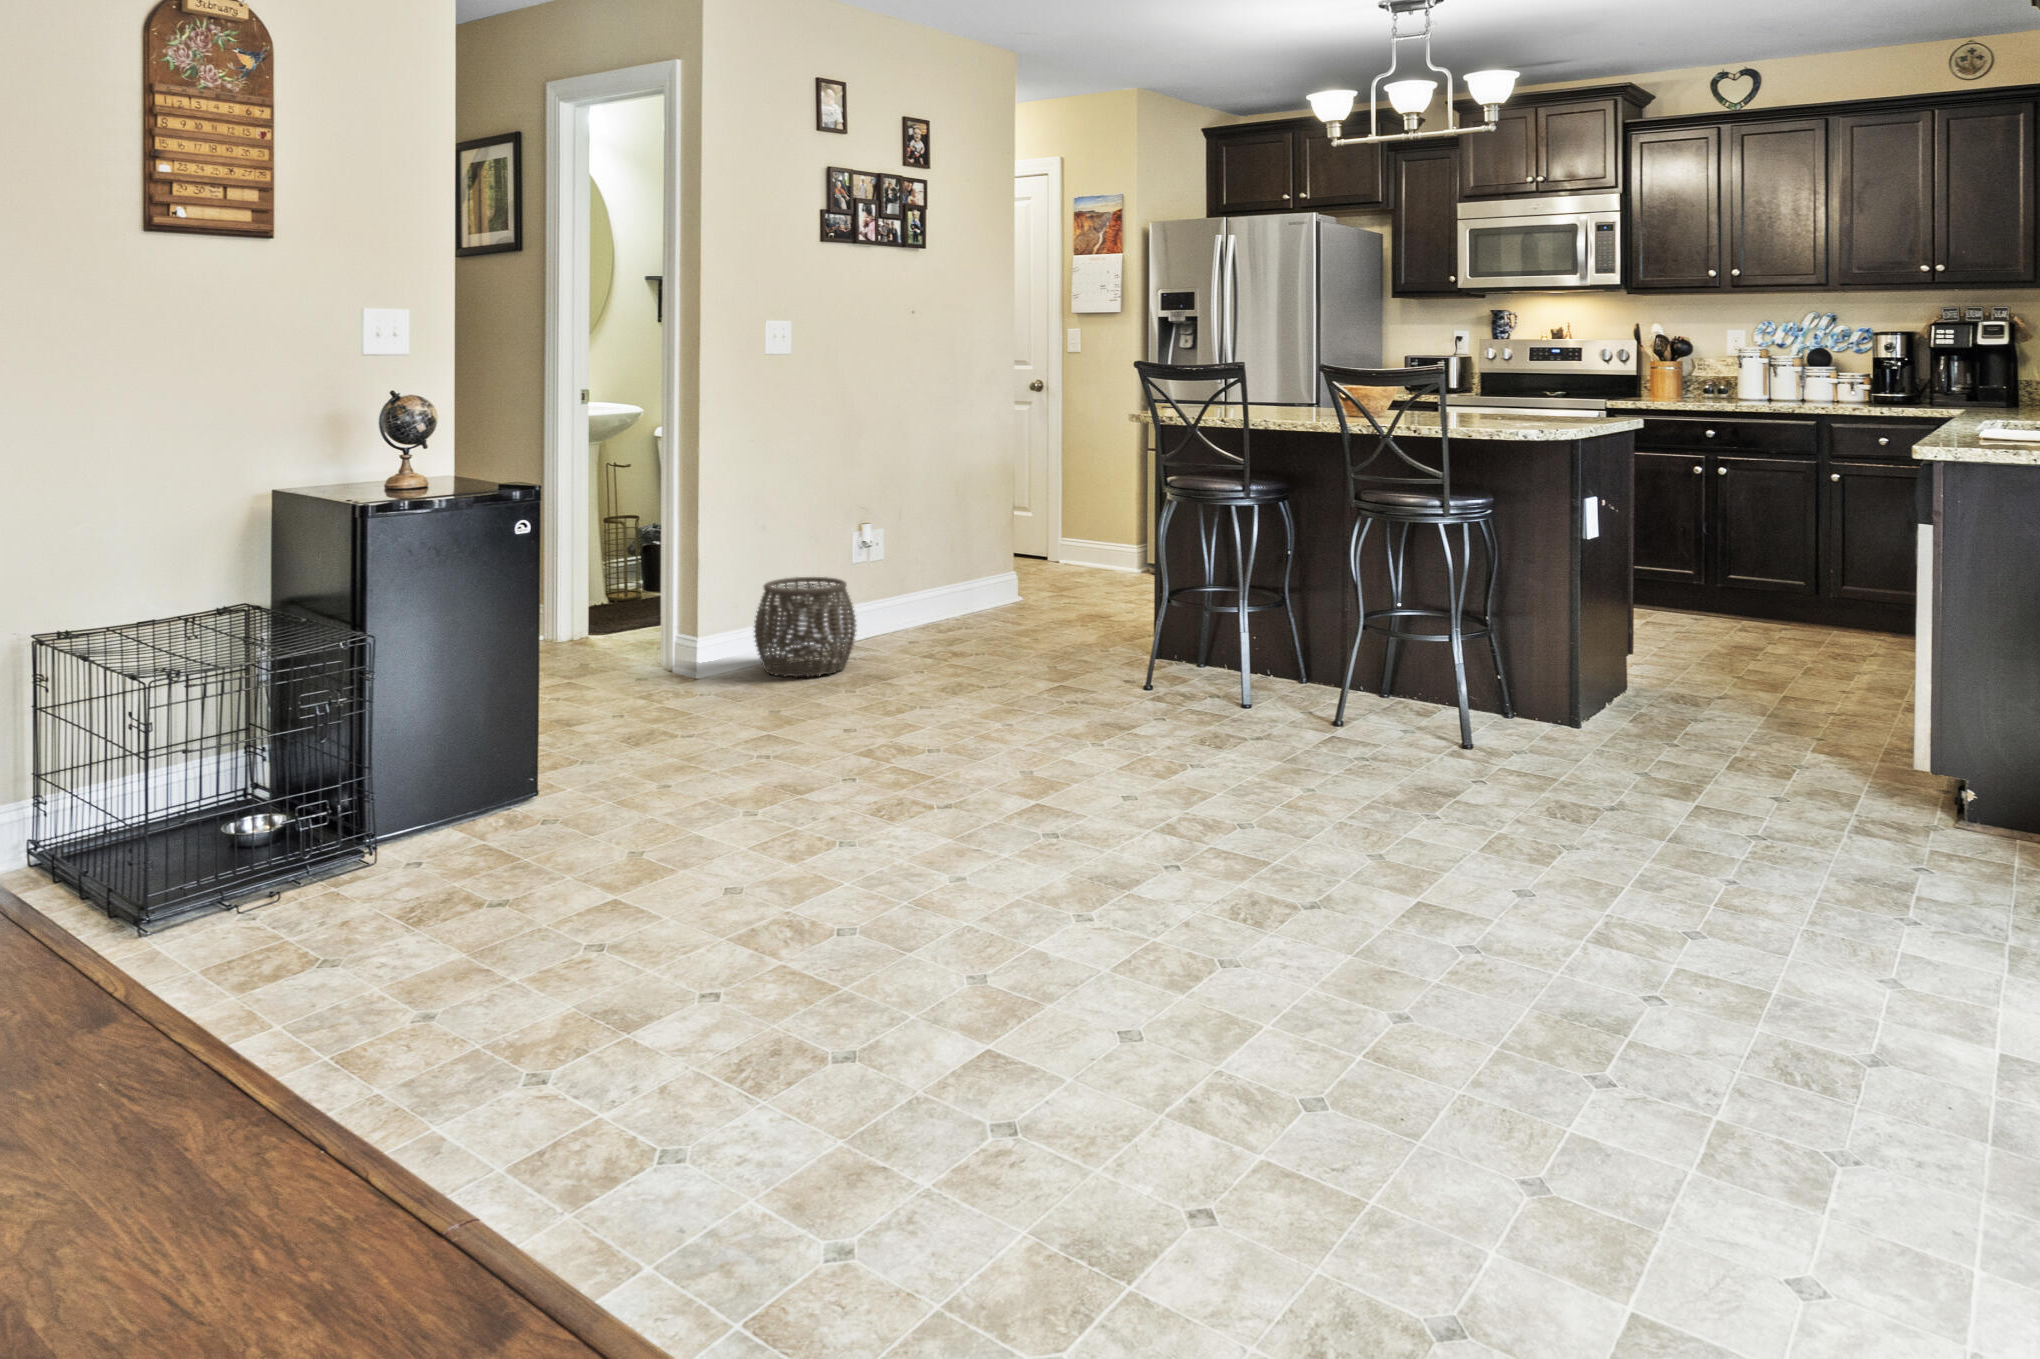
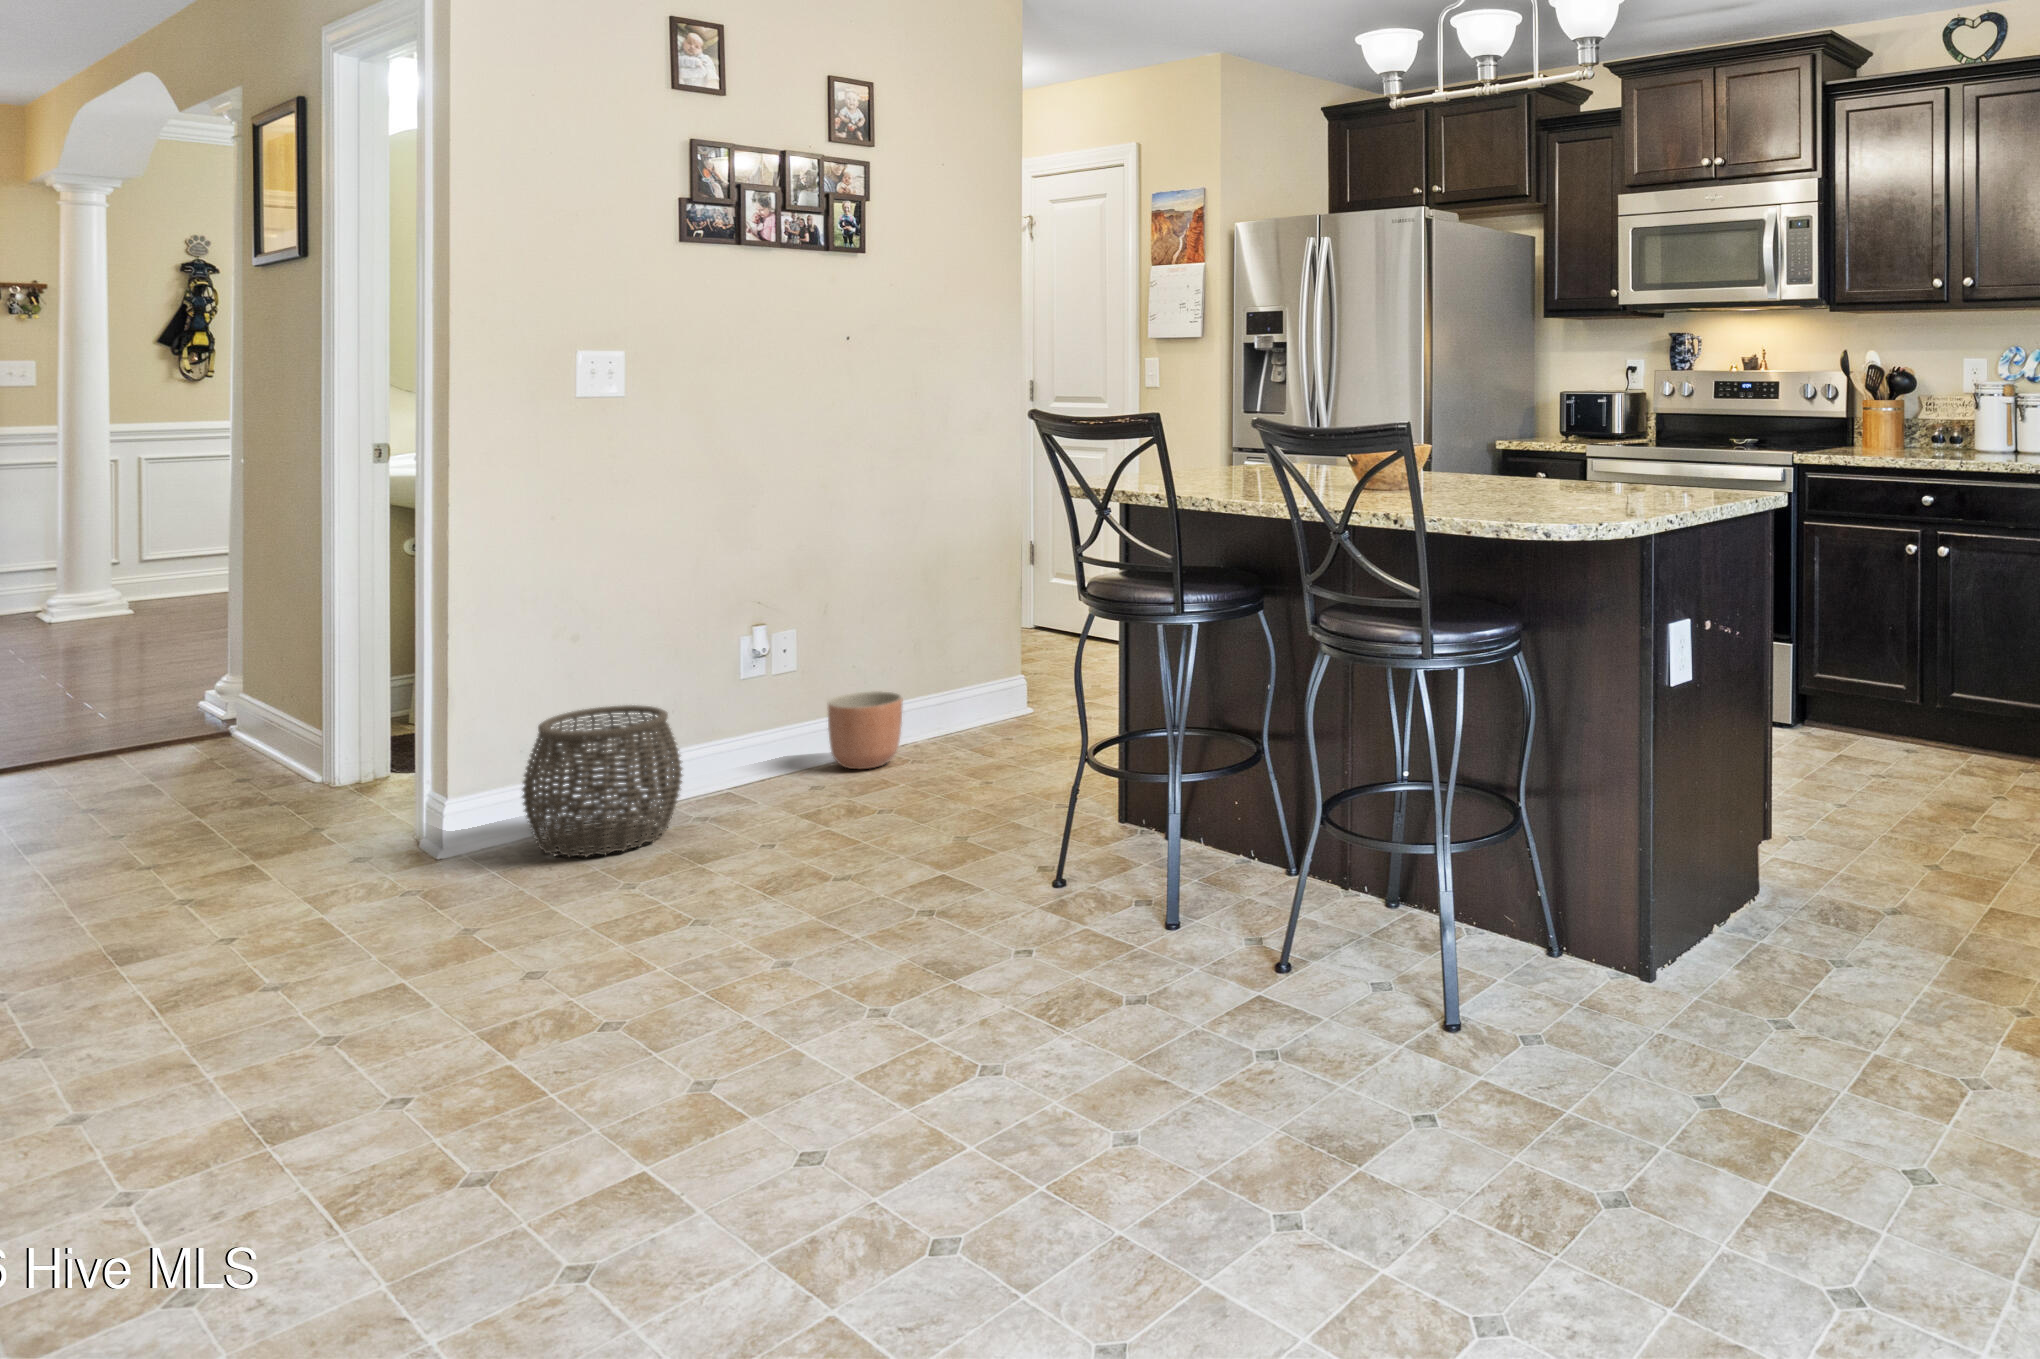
planter: none [911,577,964,632] -> present [827,691,902,769]

